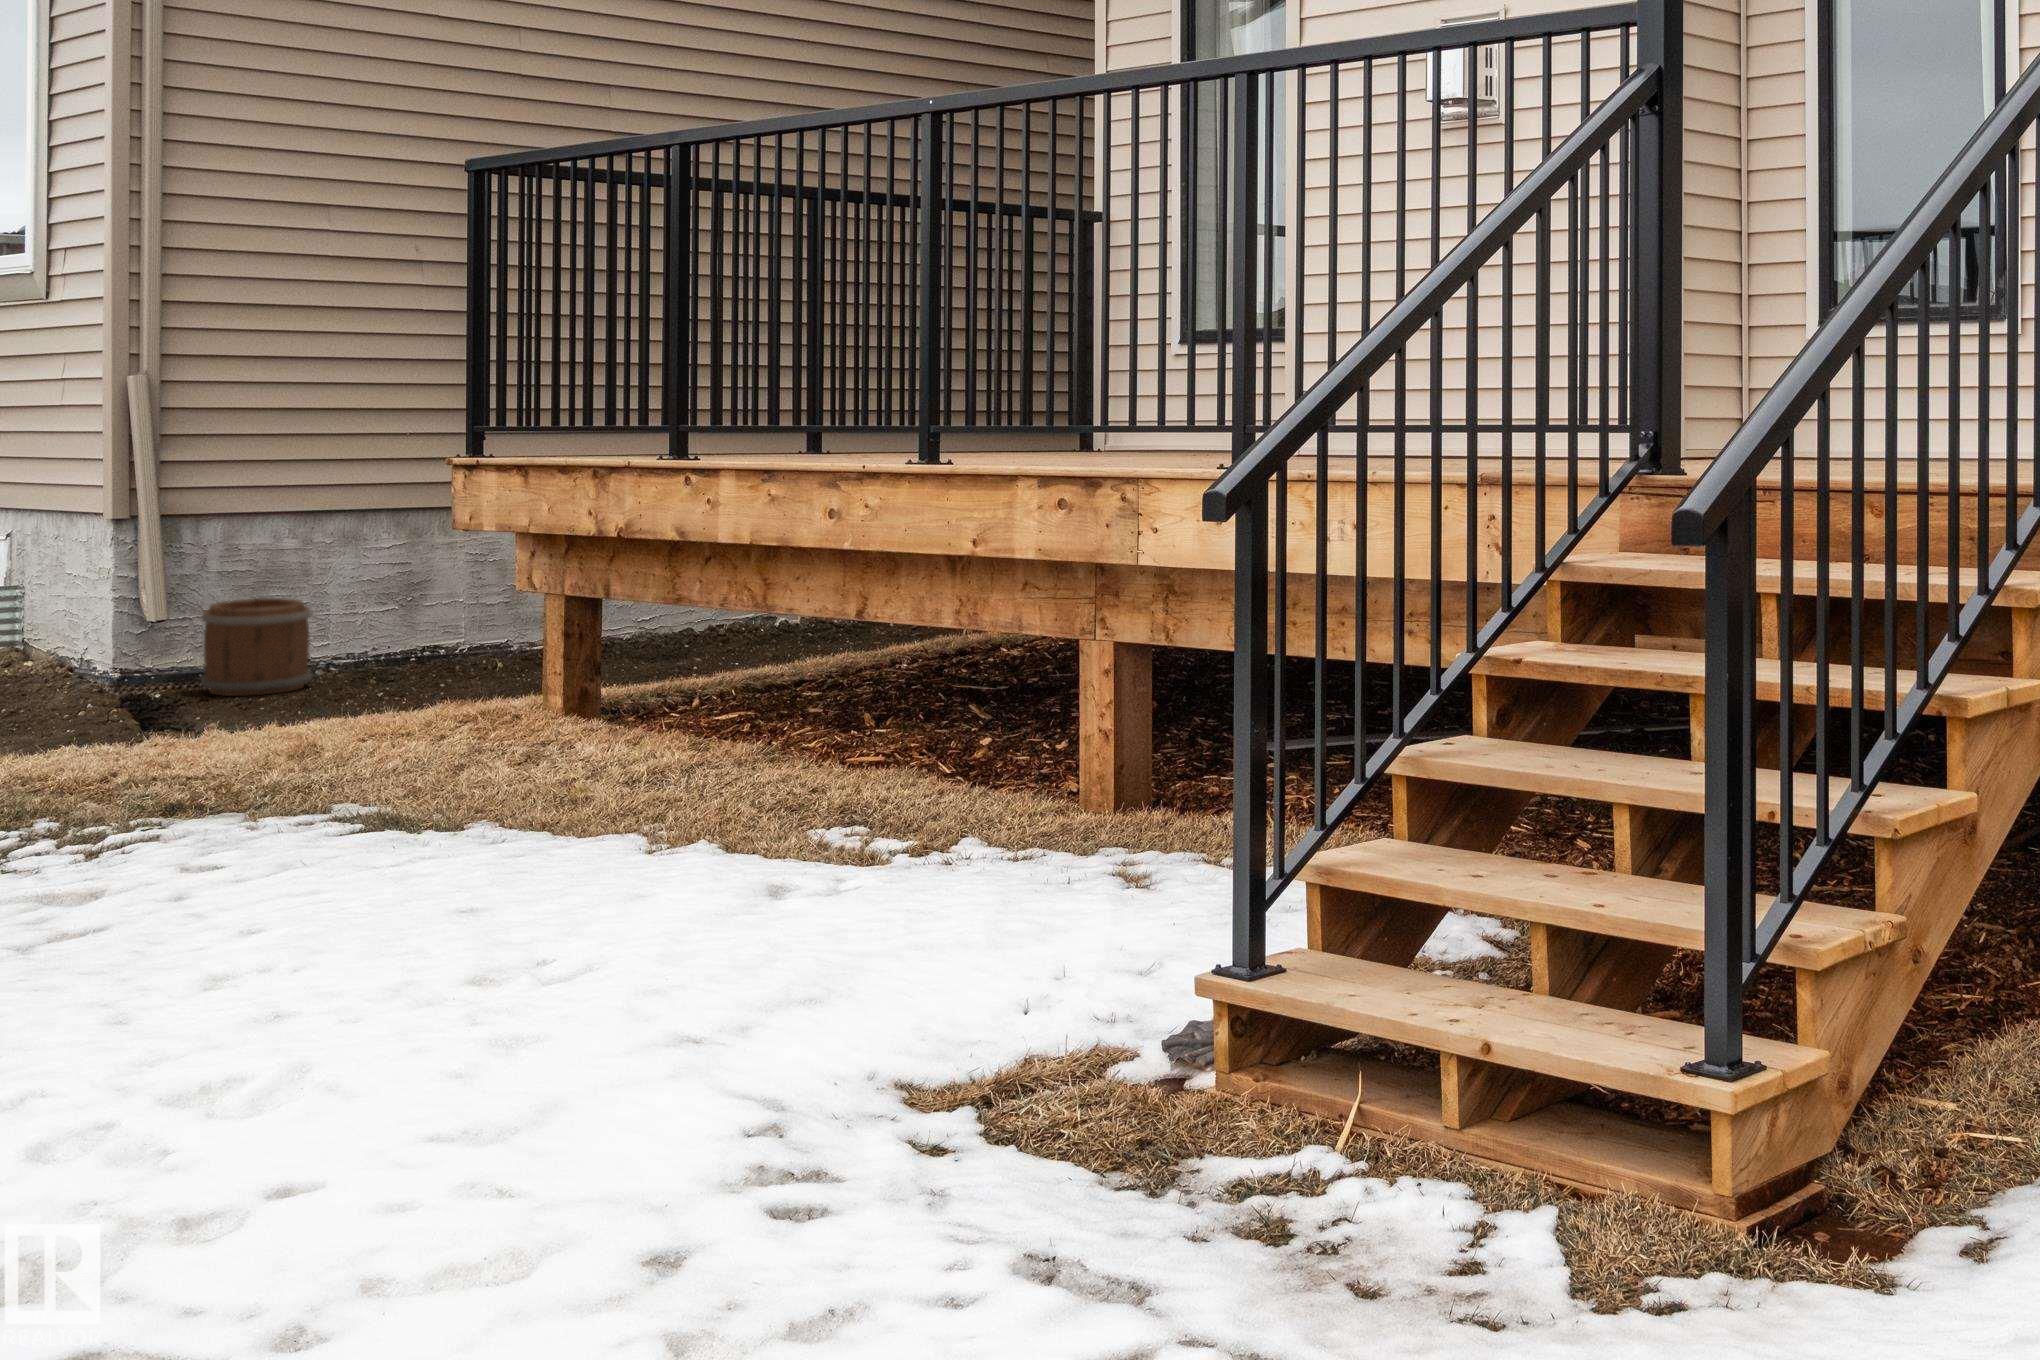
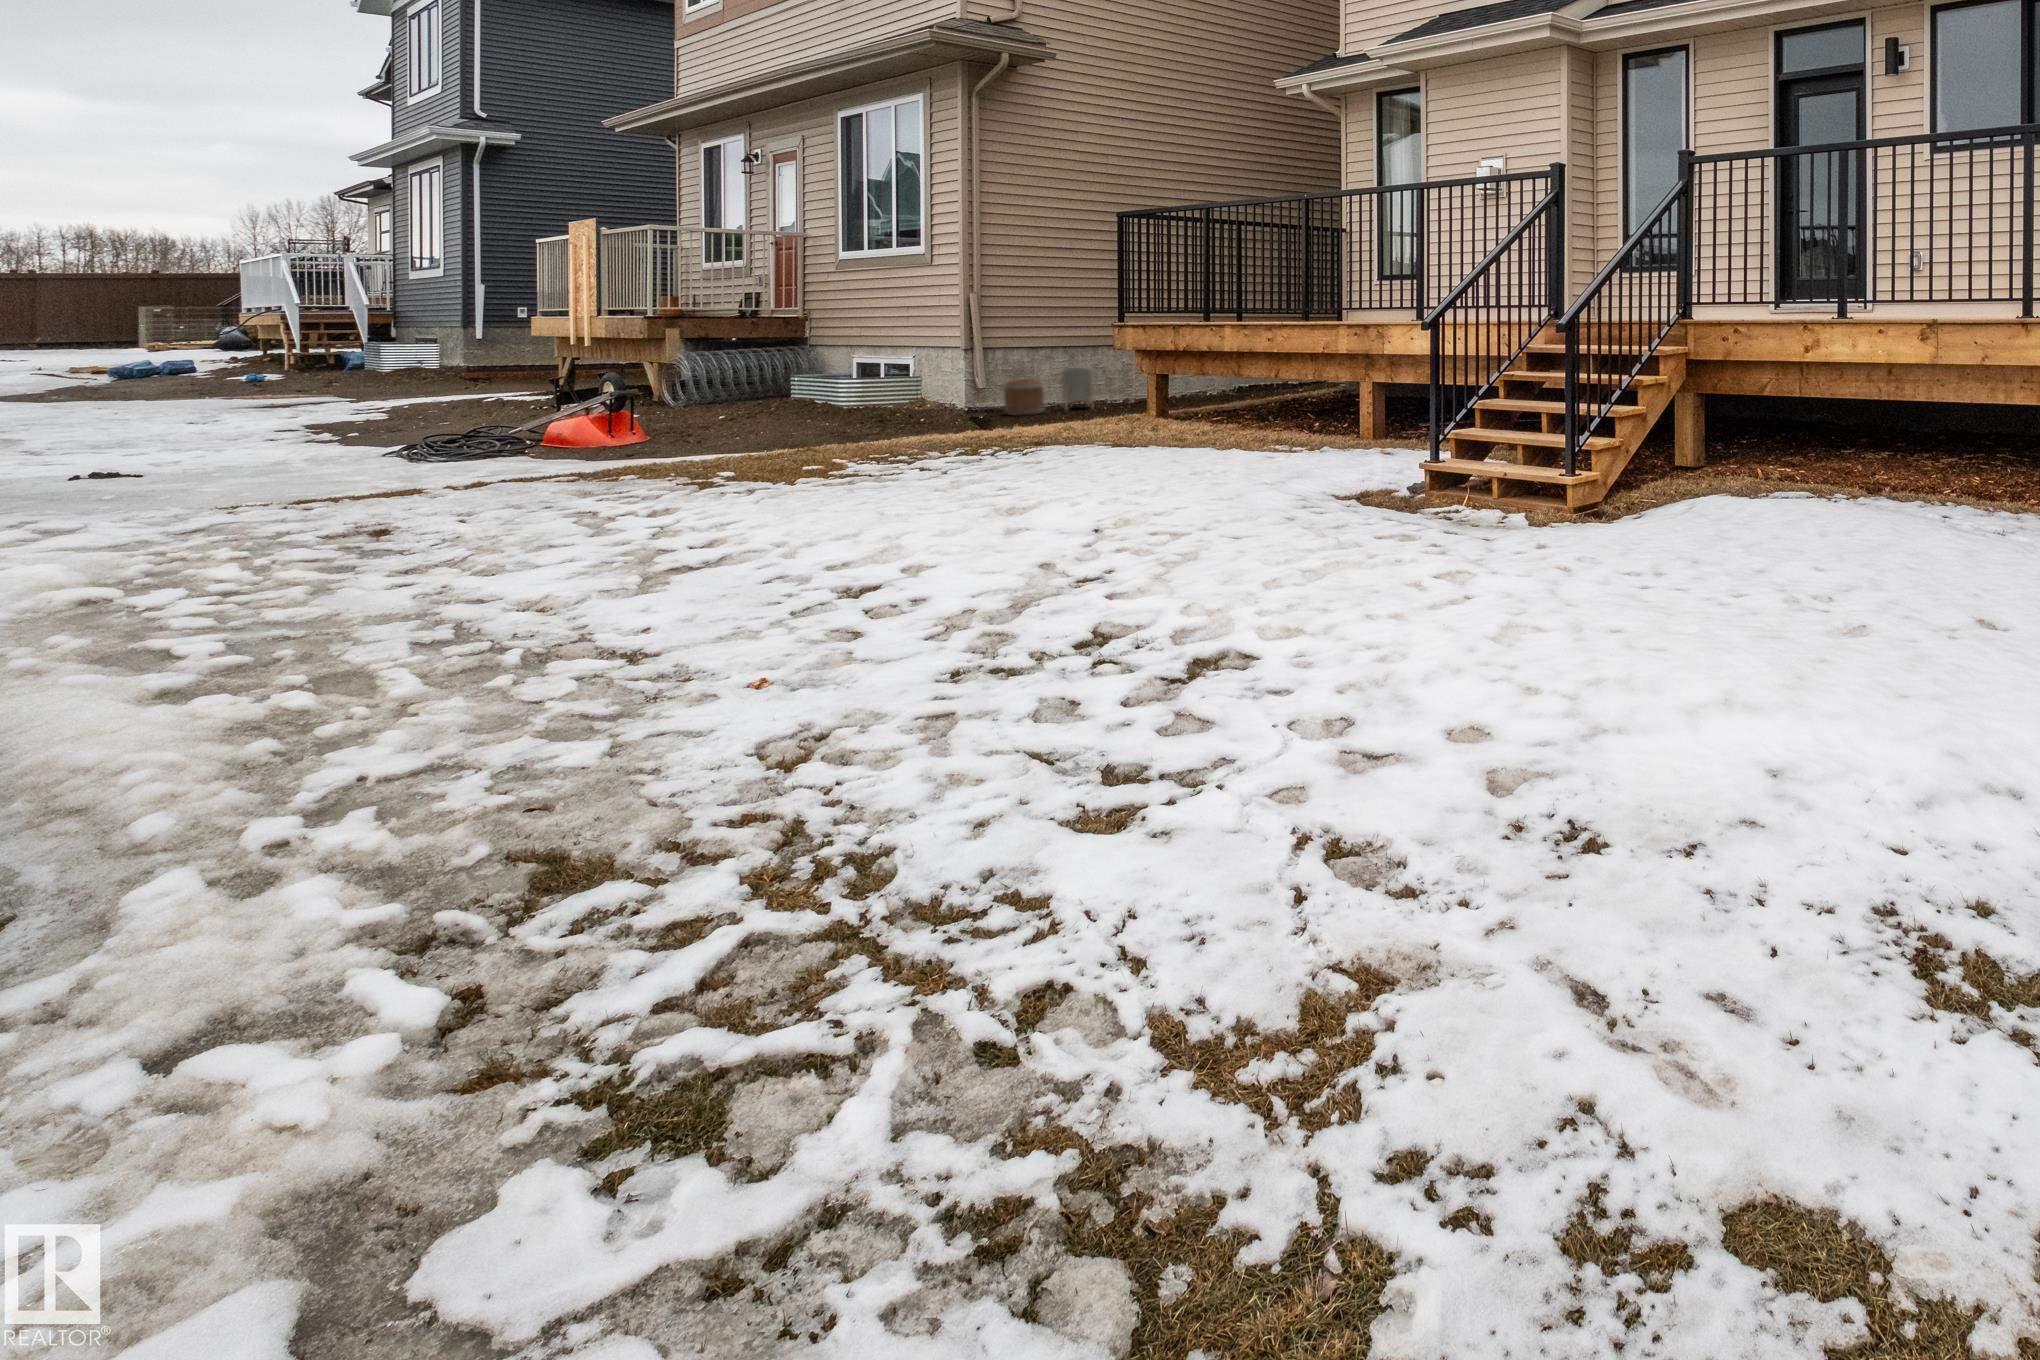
planter: none [369,566,451,679] -> present [1062,368,1093,409]

